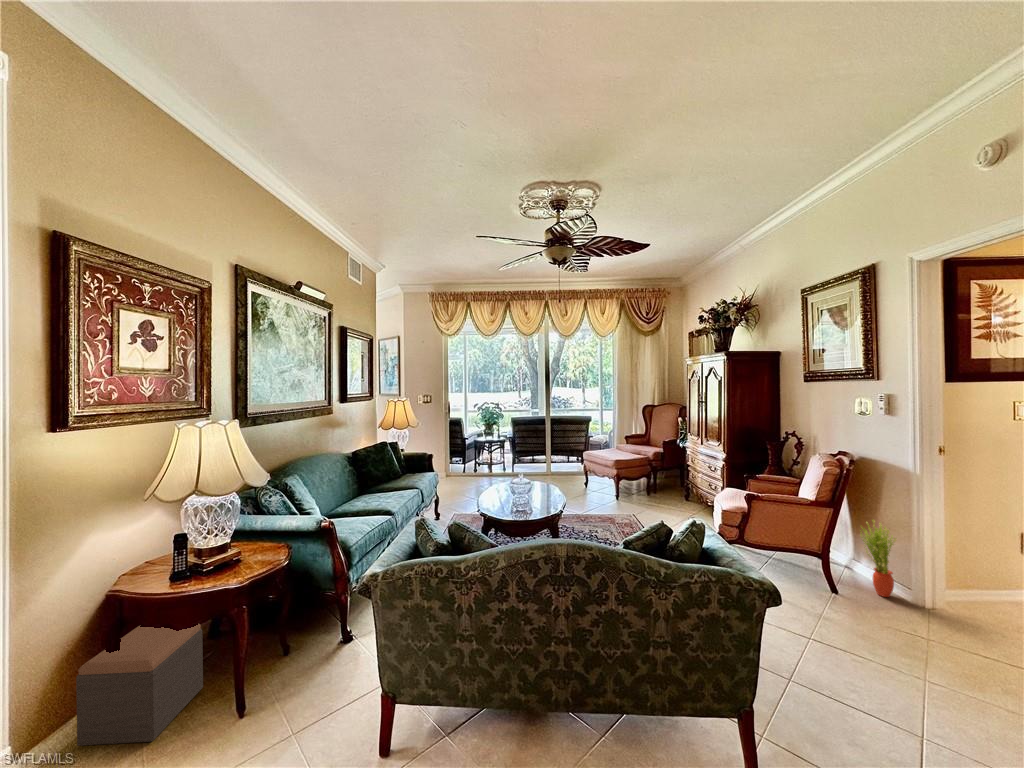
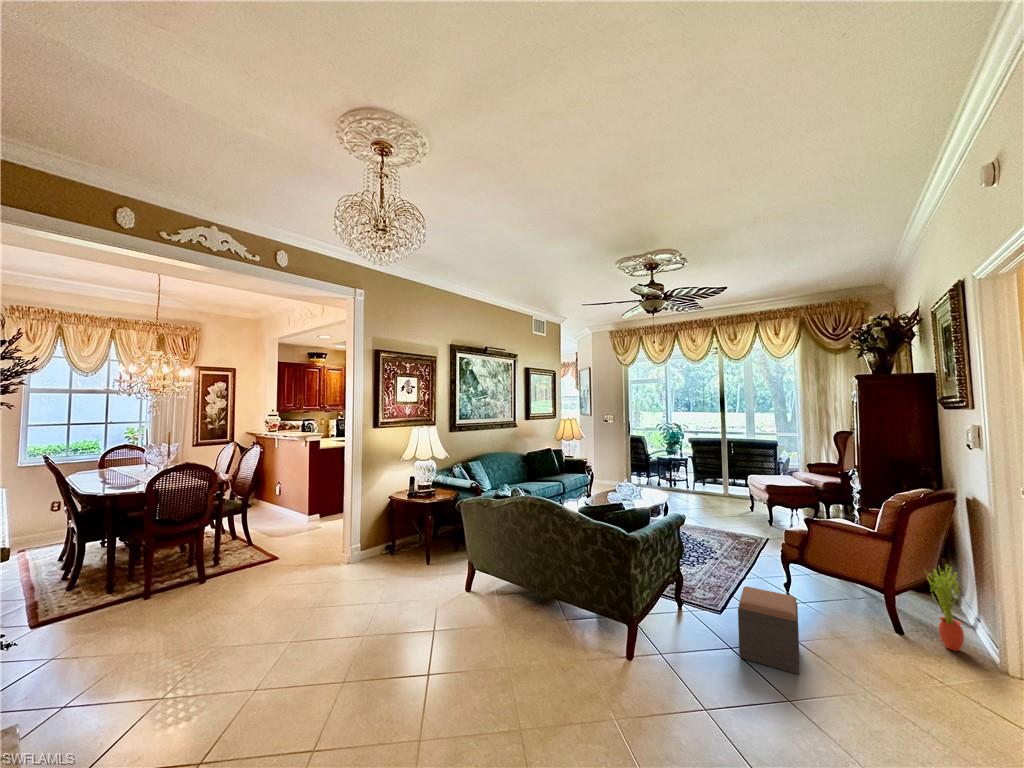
footstool: present [76,624,203,746] -> present [738,587,799,674]

